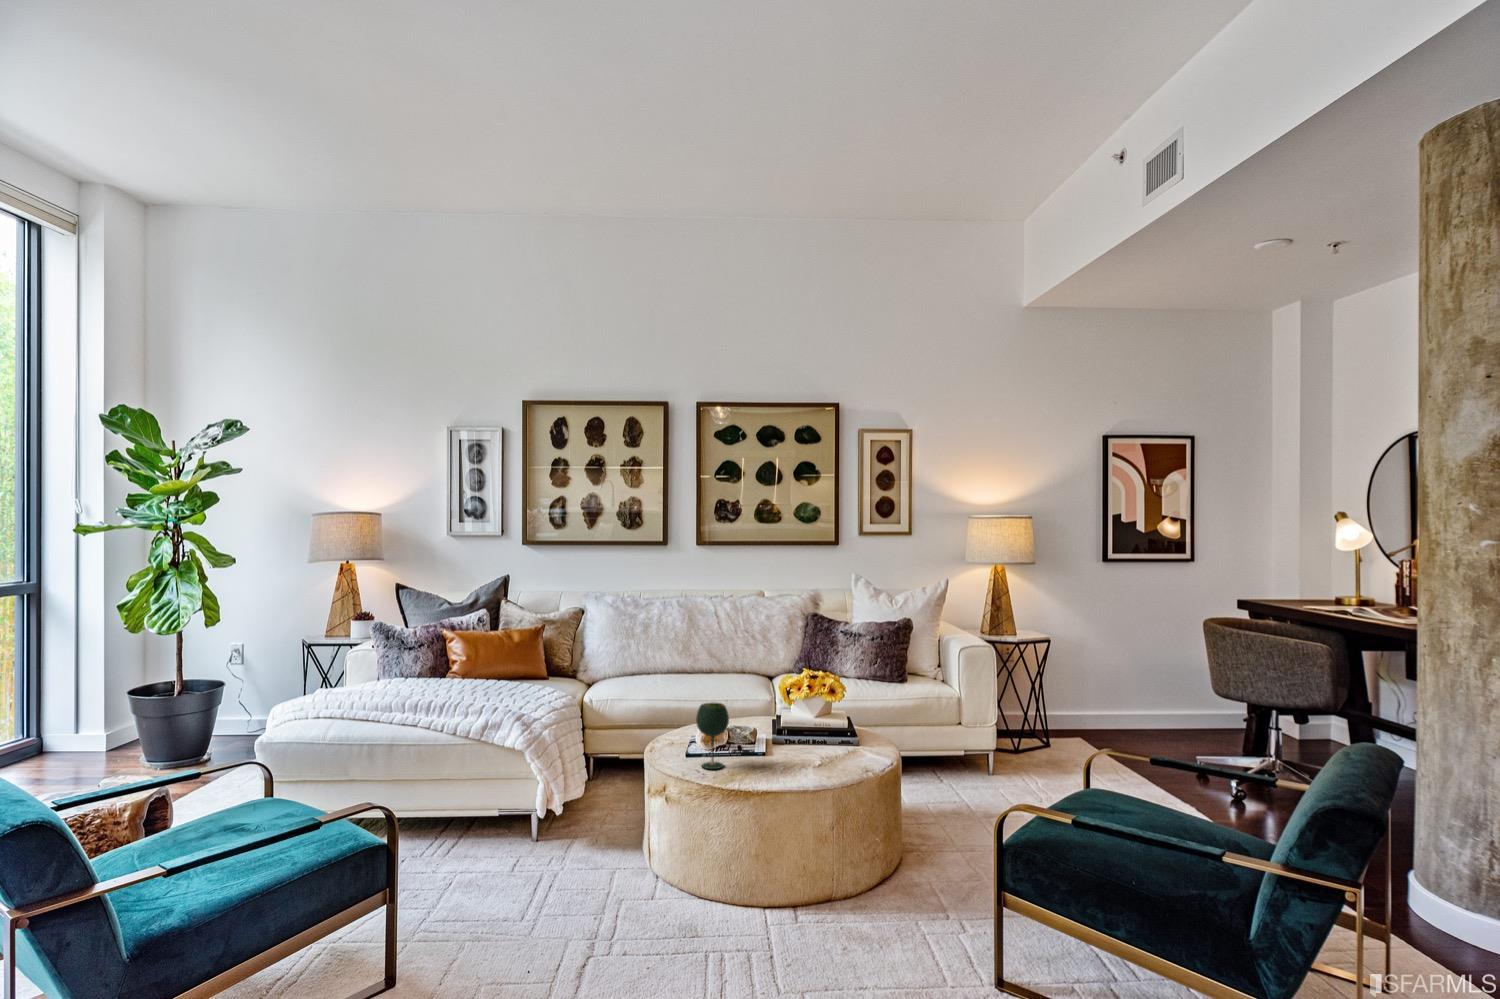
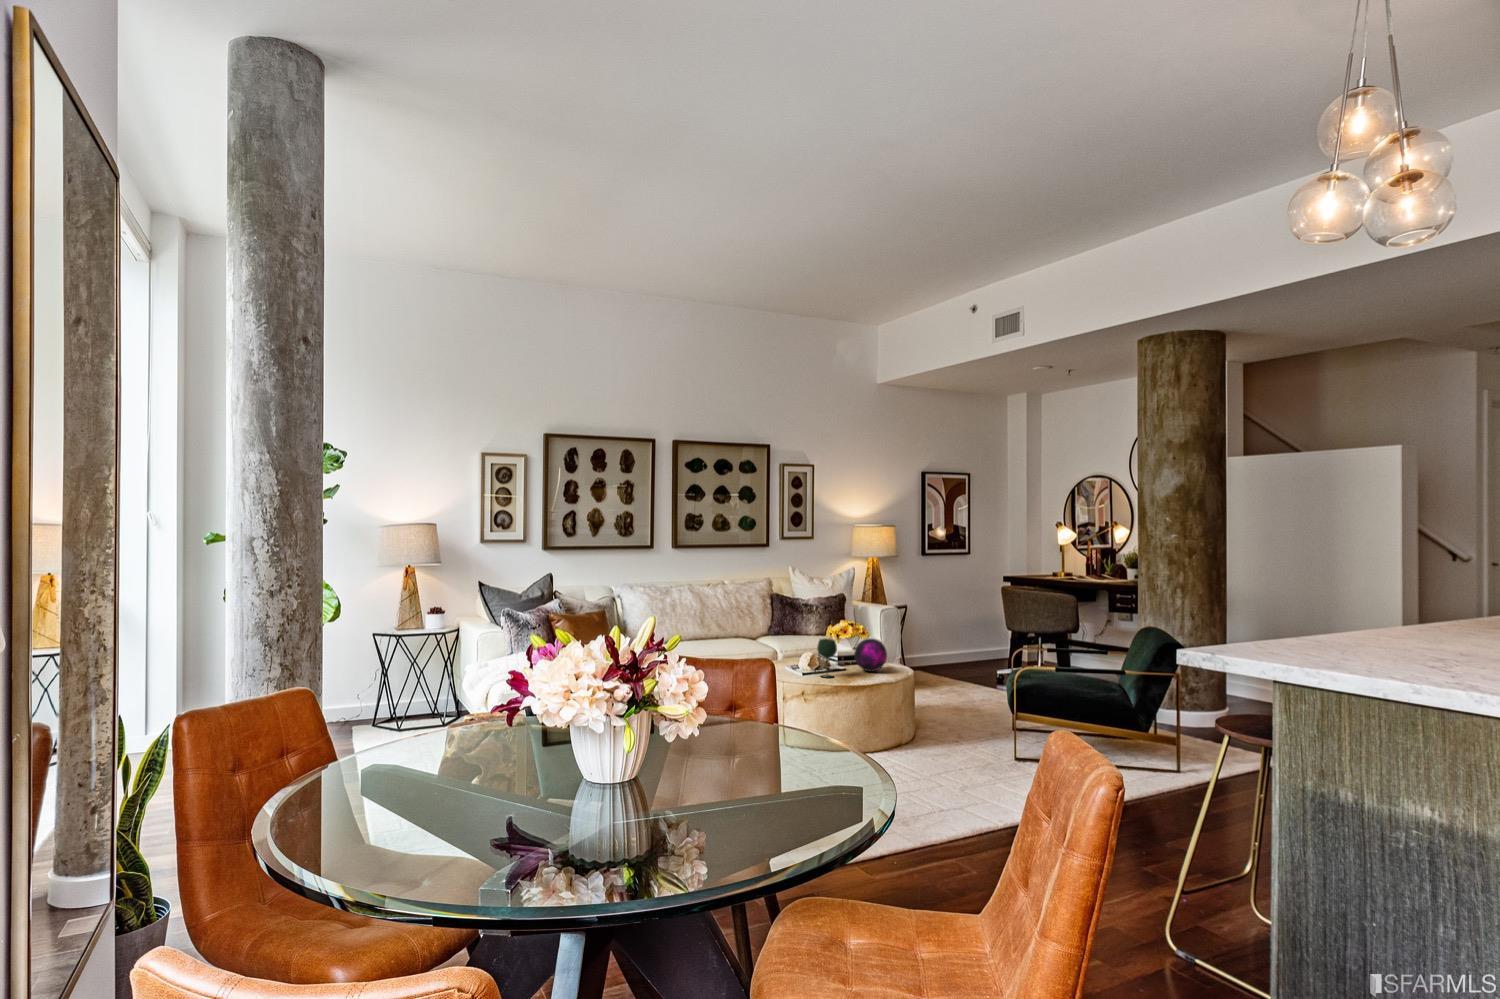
decorative orb: none [778,708,832,764] -> present [854,639,887,672]

